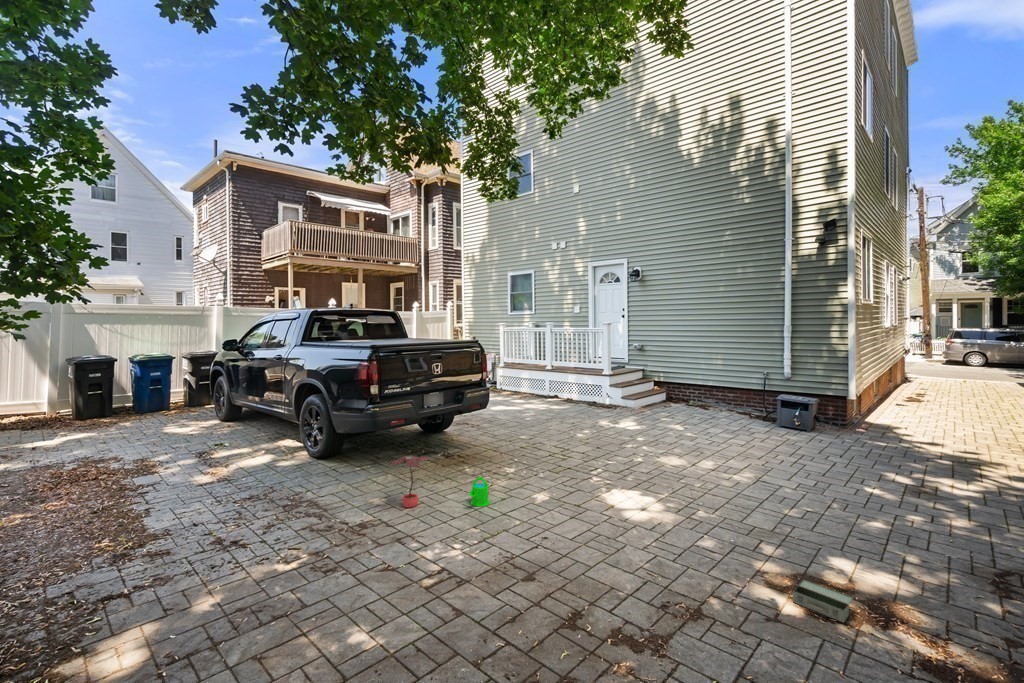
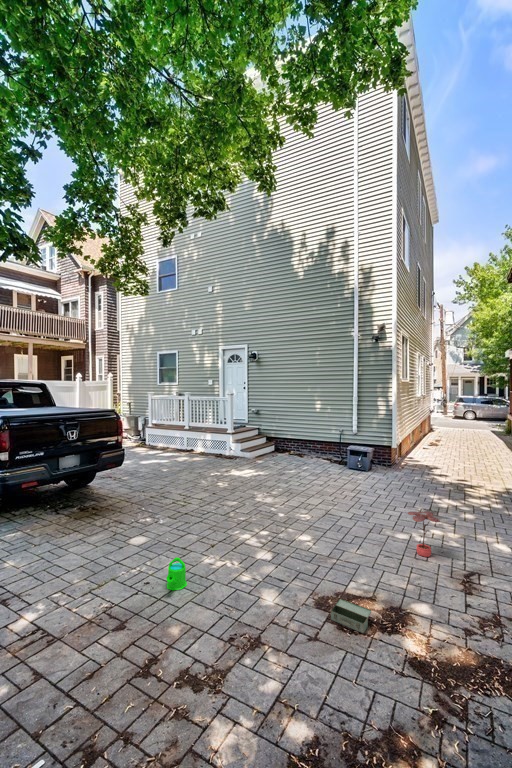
potted plant: present [391,456,428,508] -> present [408,511,440,557]
watering can: present [469,477,490,506] -> present [167,557,187,591]

